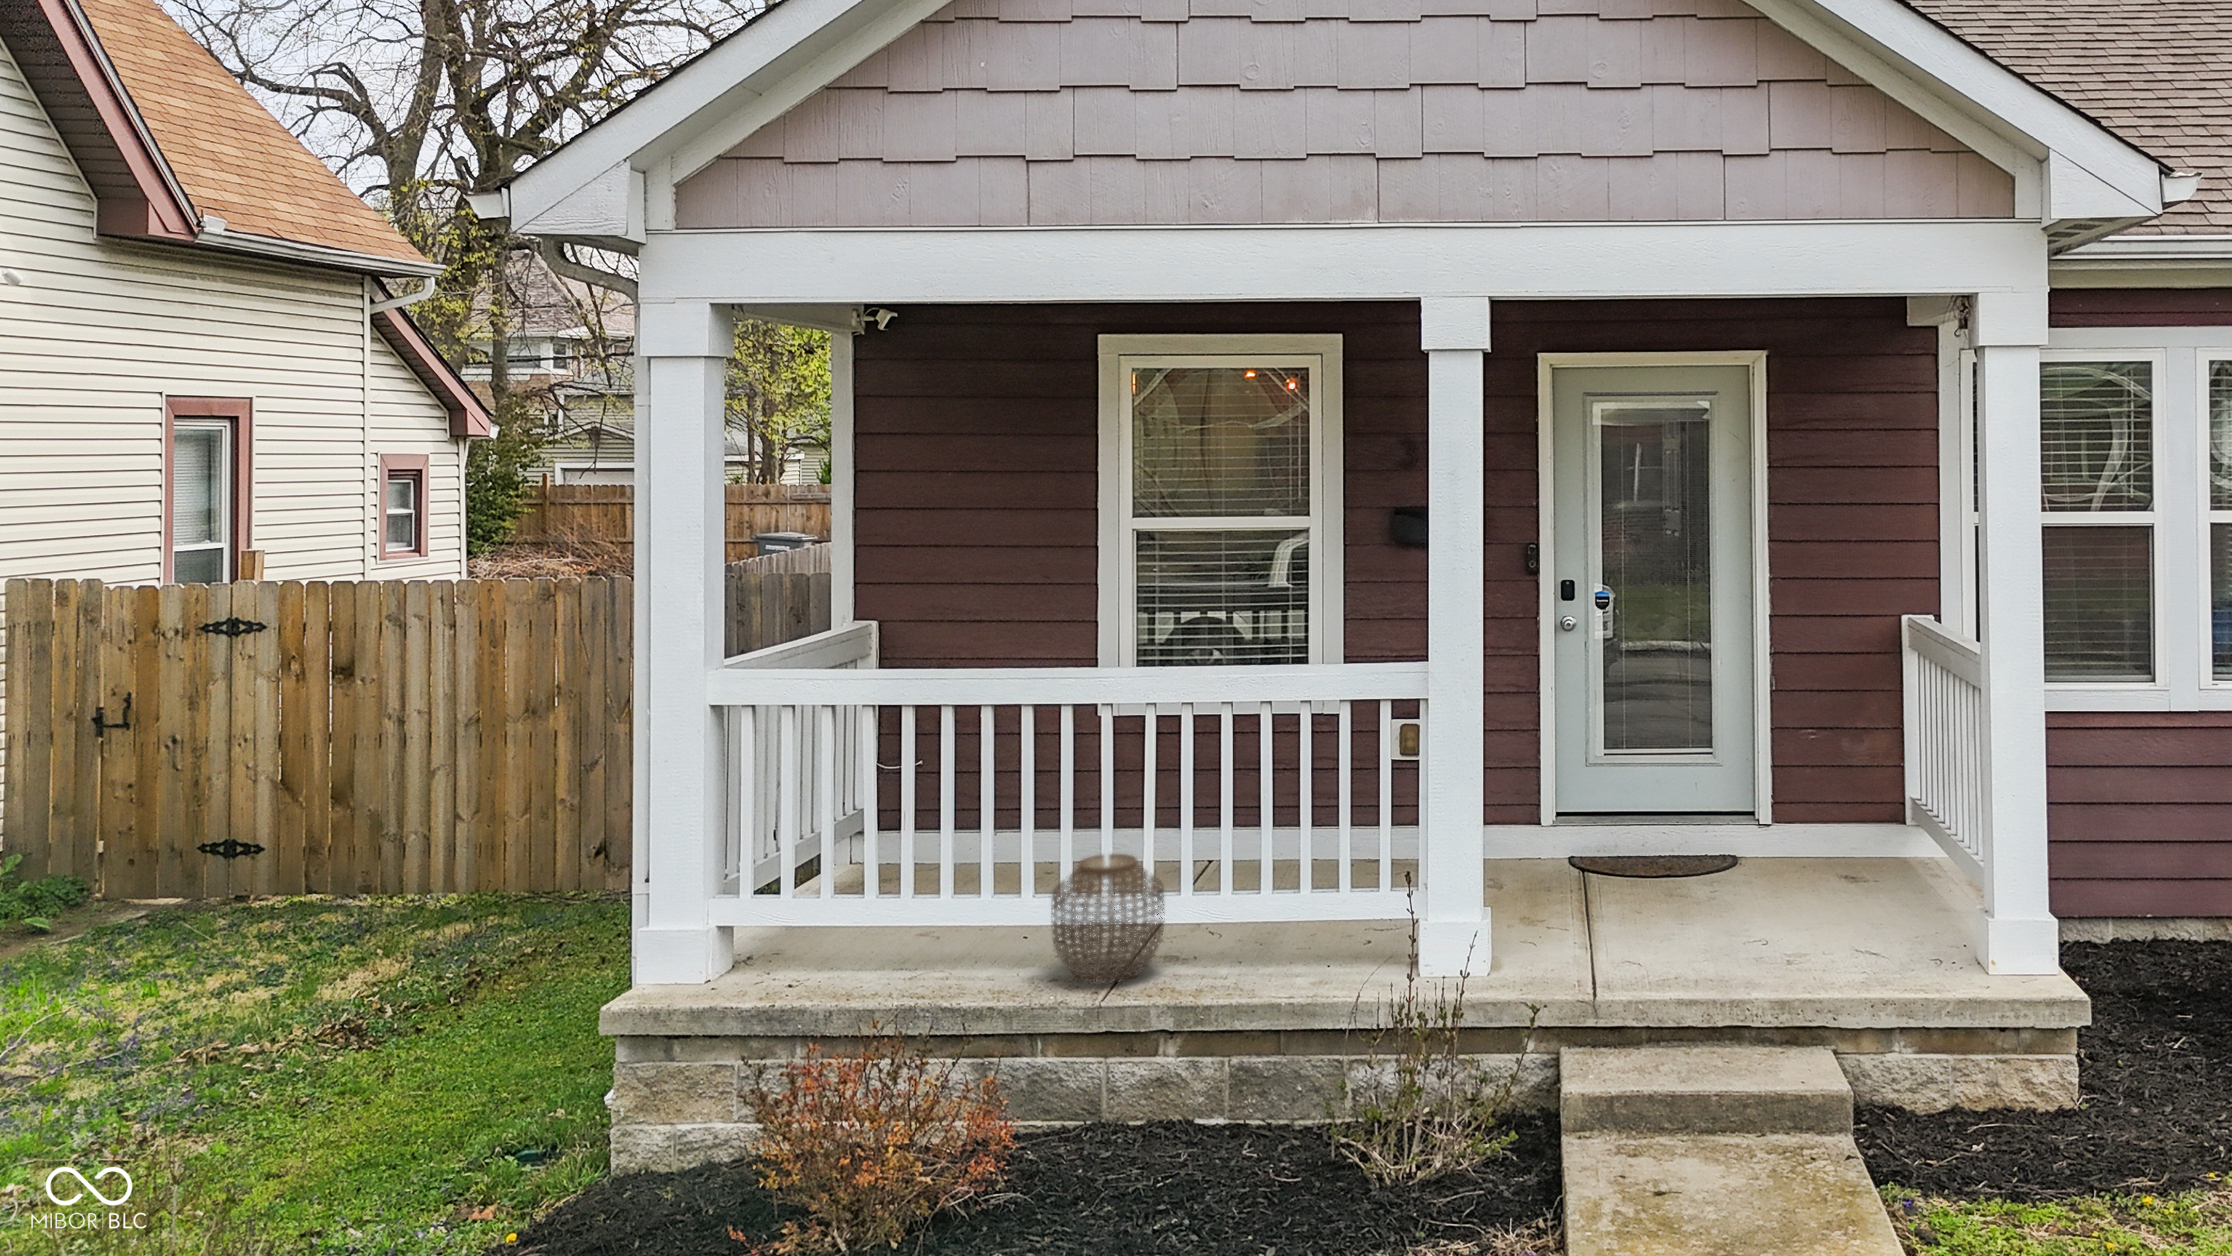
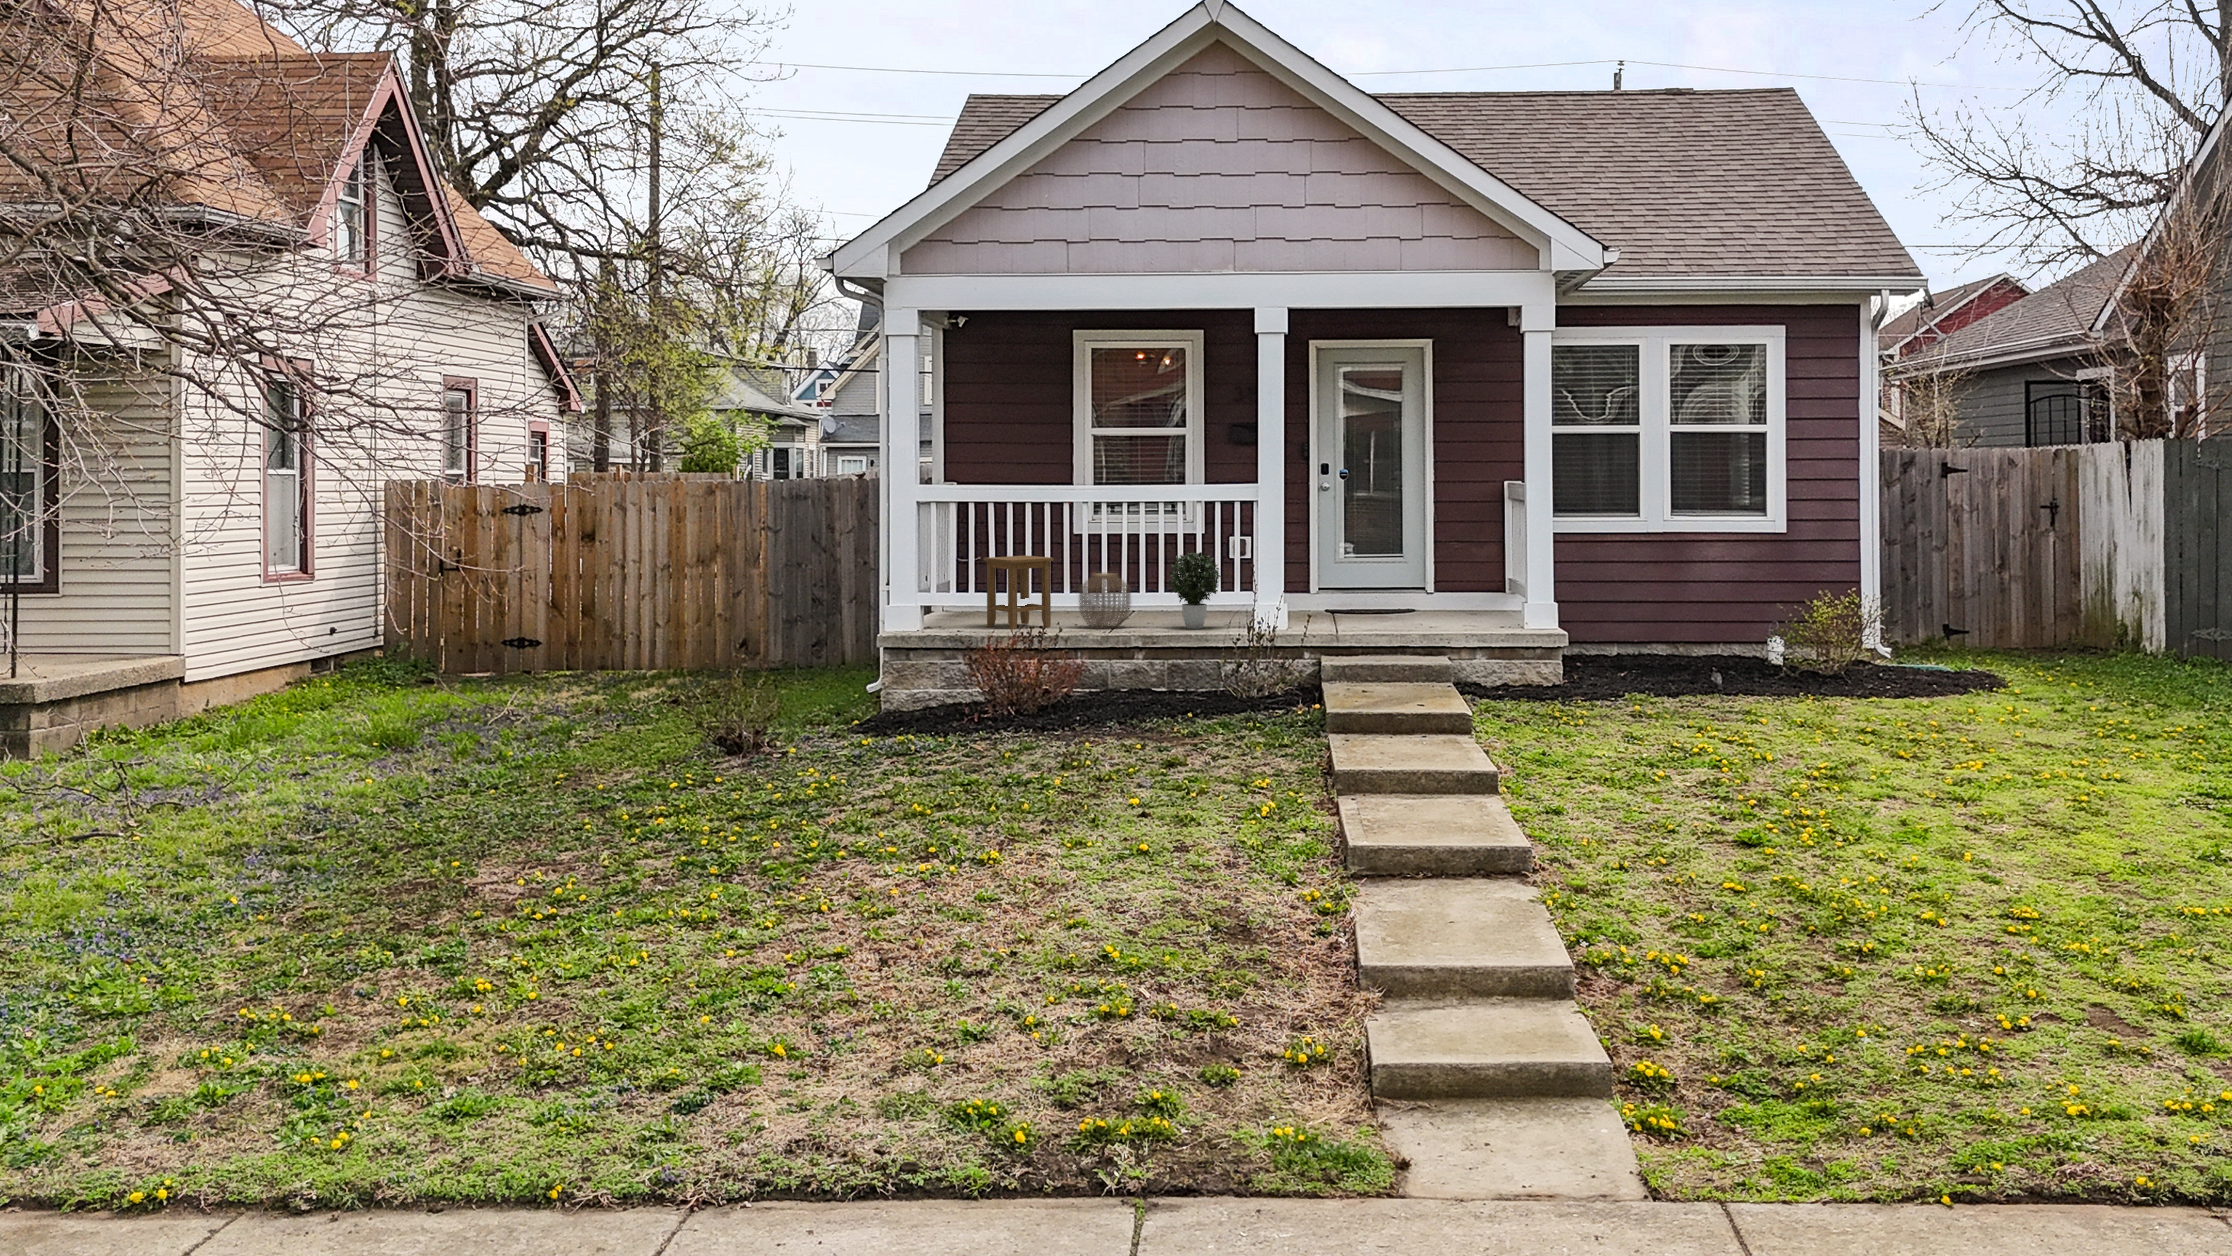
stool: none [851,811,999,996] -> present [984,556,1054,629]
potted plant: none [1244,811,1356,982] -> present [1169,552,1221,629]

